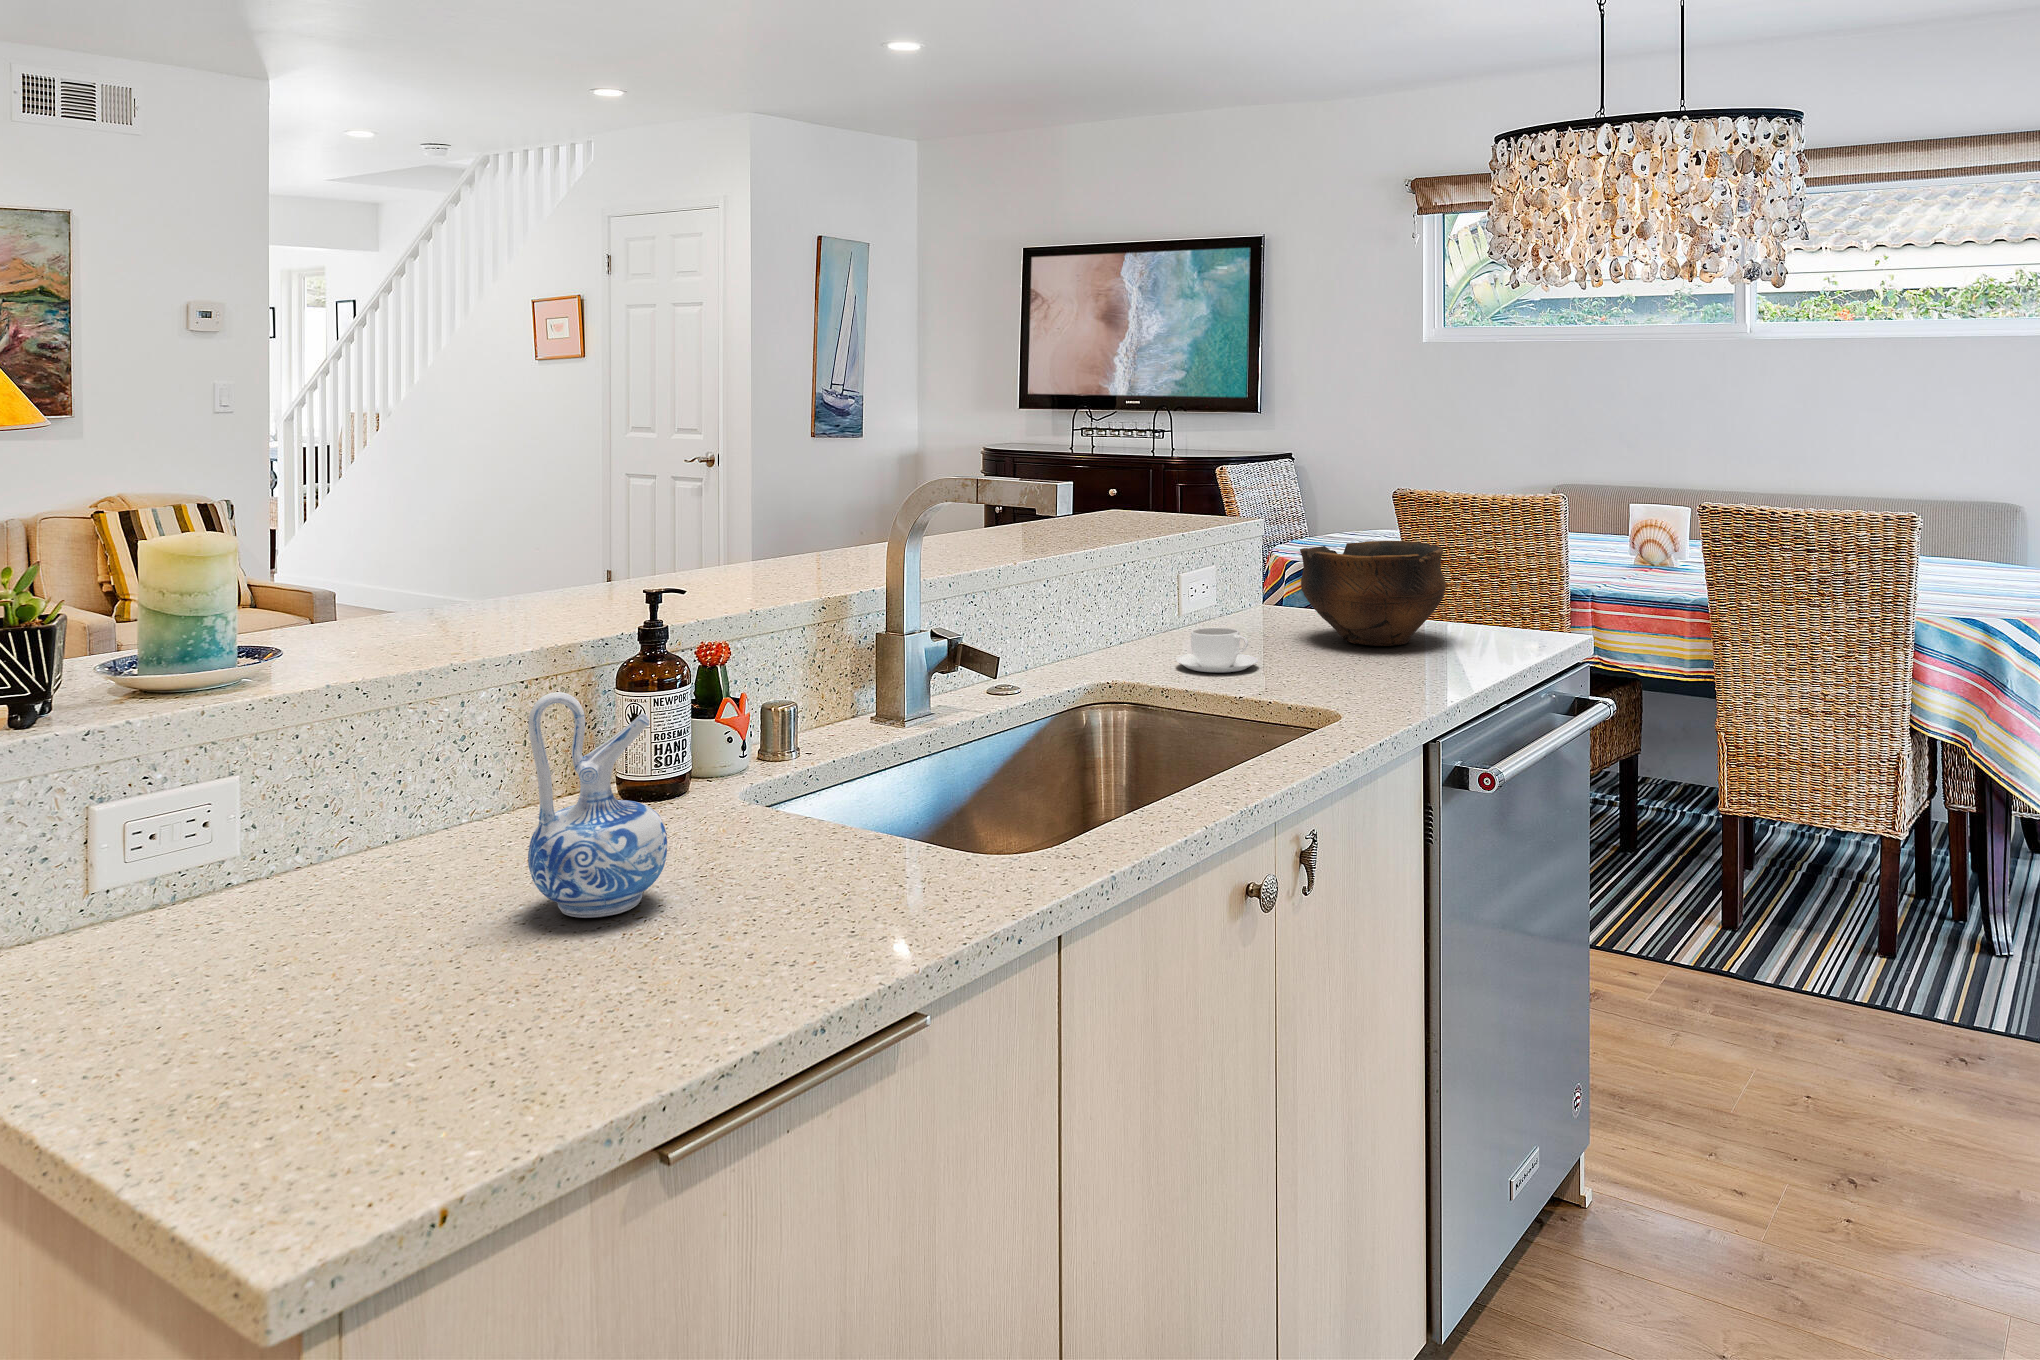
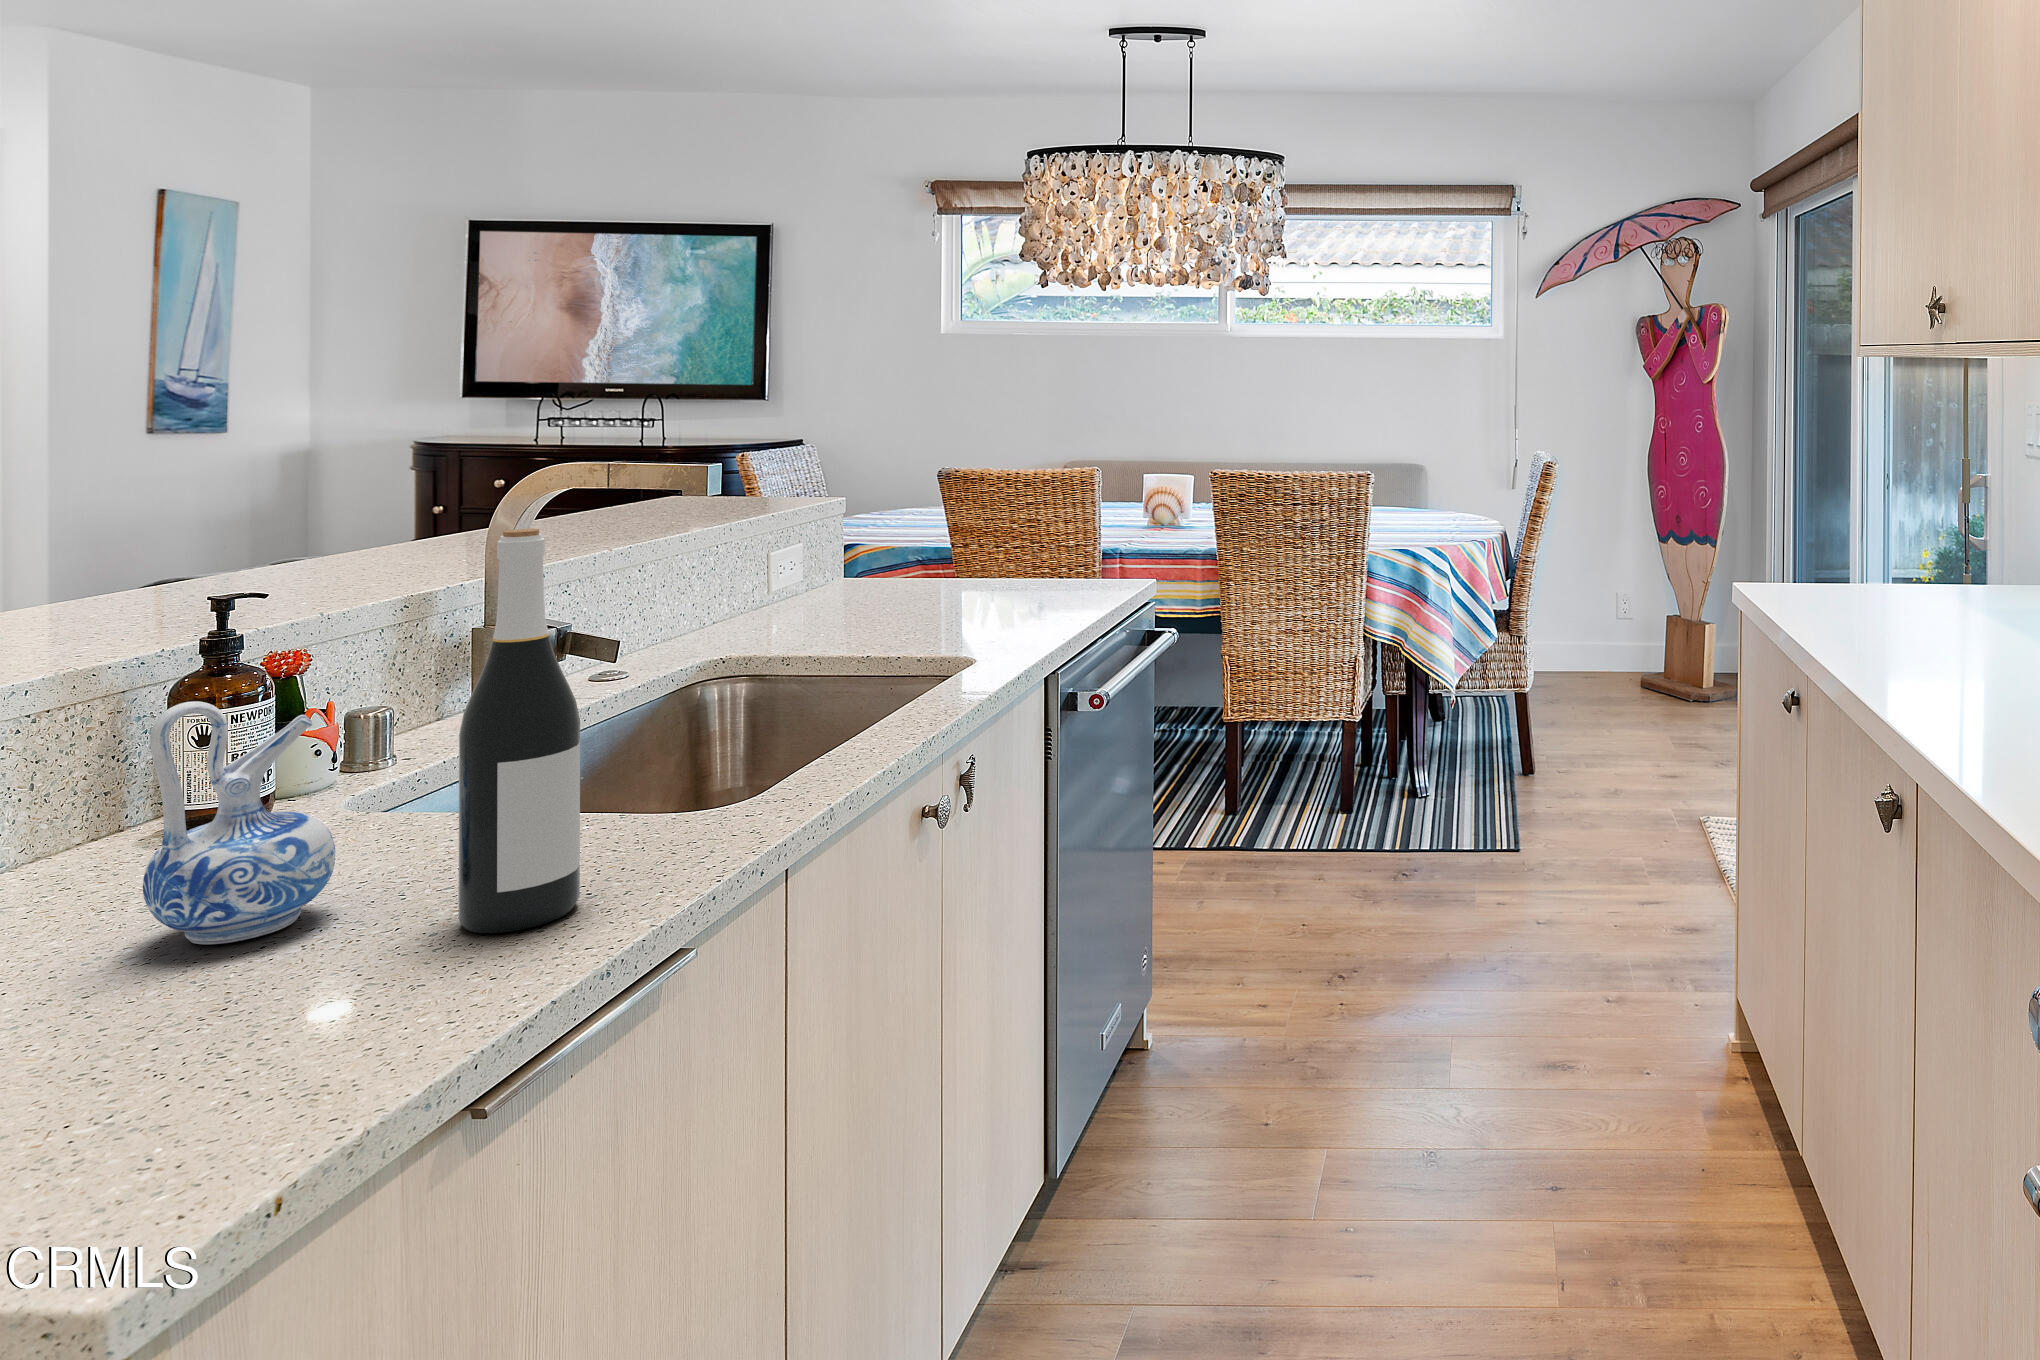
bowl: present [1300,541,1446,646] -> none [898,509,1036,602]
wine bottle: none [734,552,837,960] -> present [458,529,580,933]
coffee cup: present [1176,627,1258,672] -> none [786,596,871,638]

